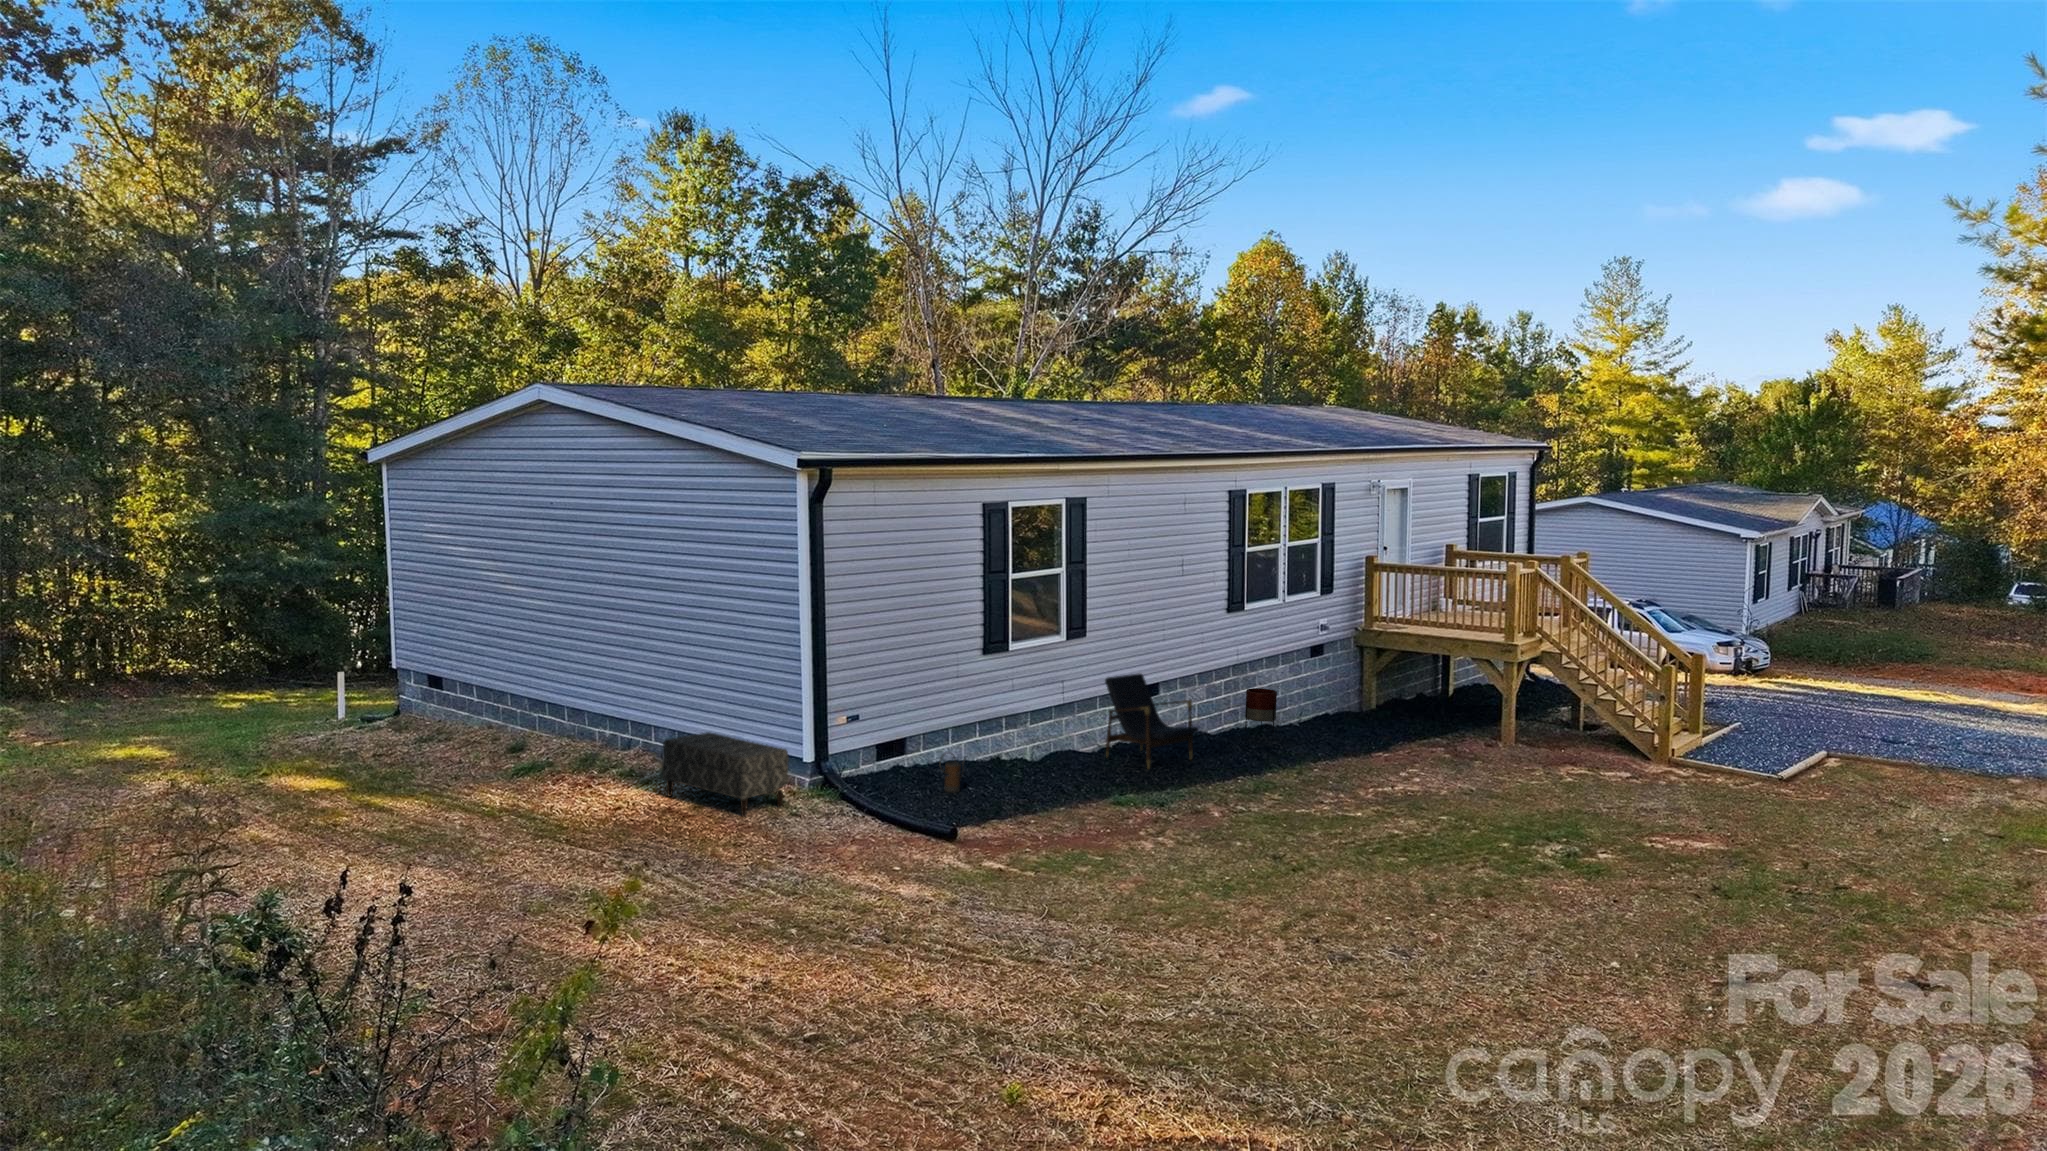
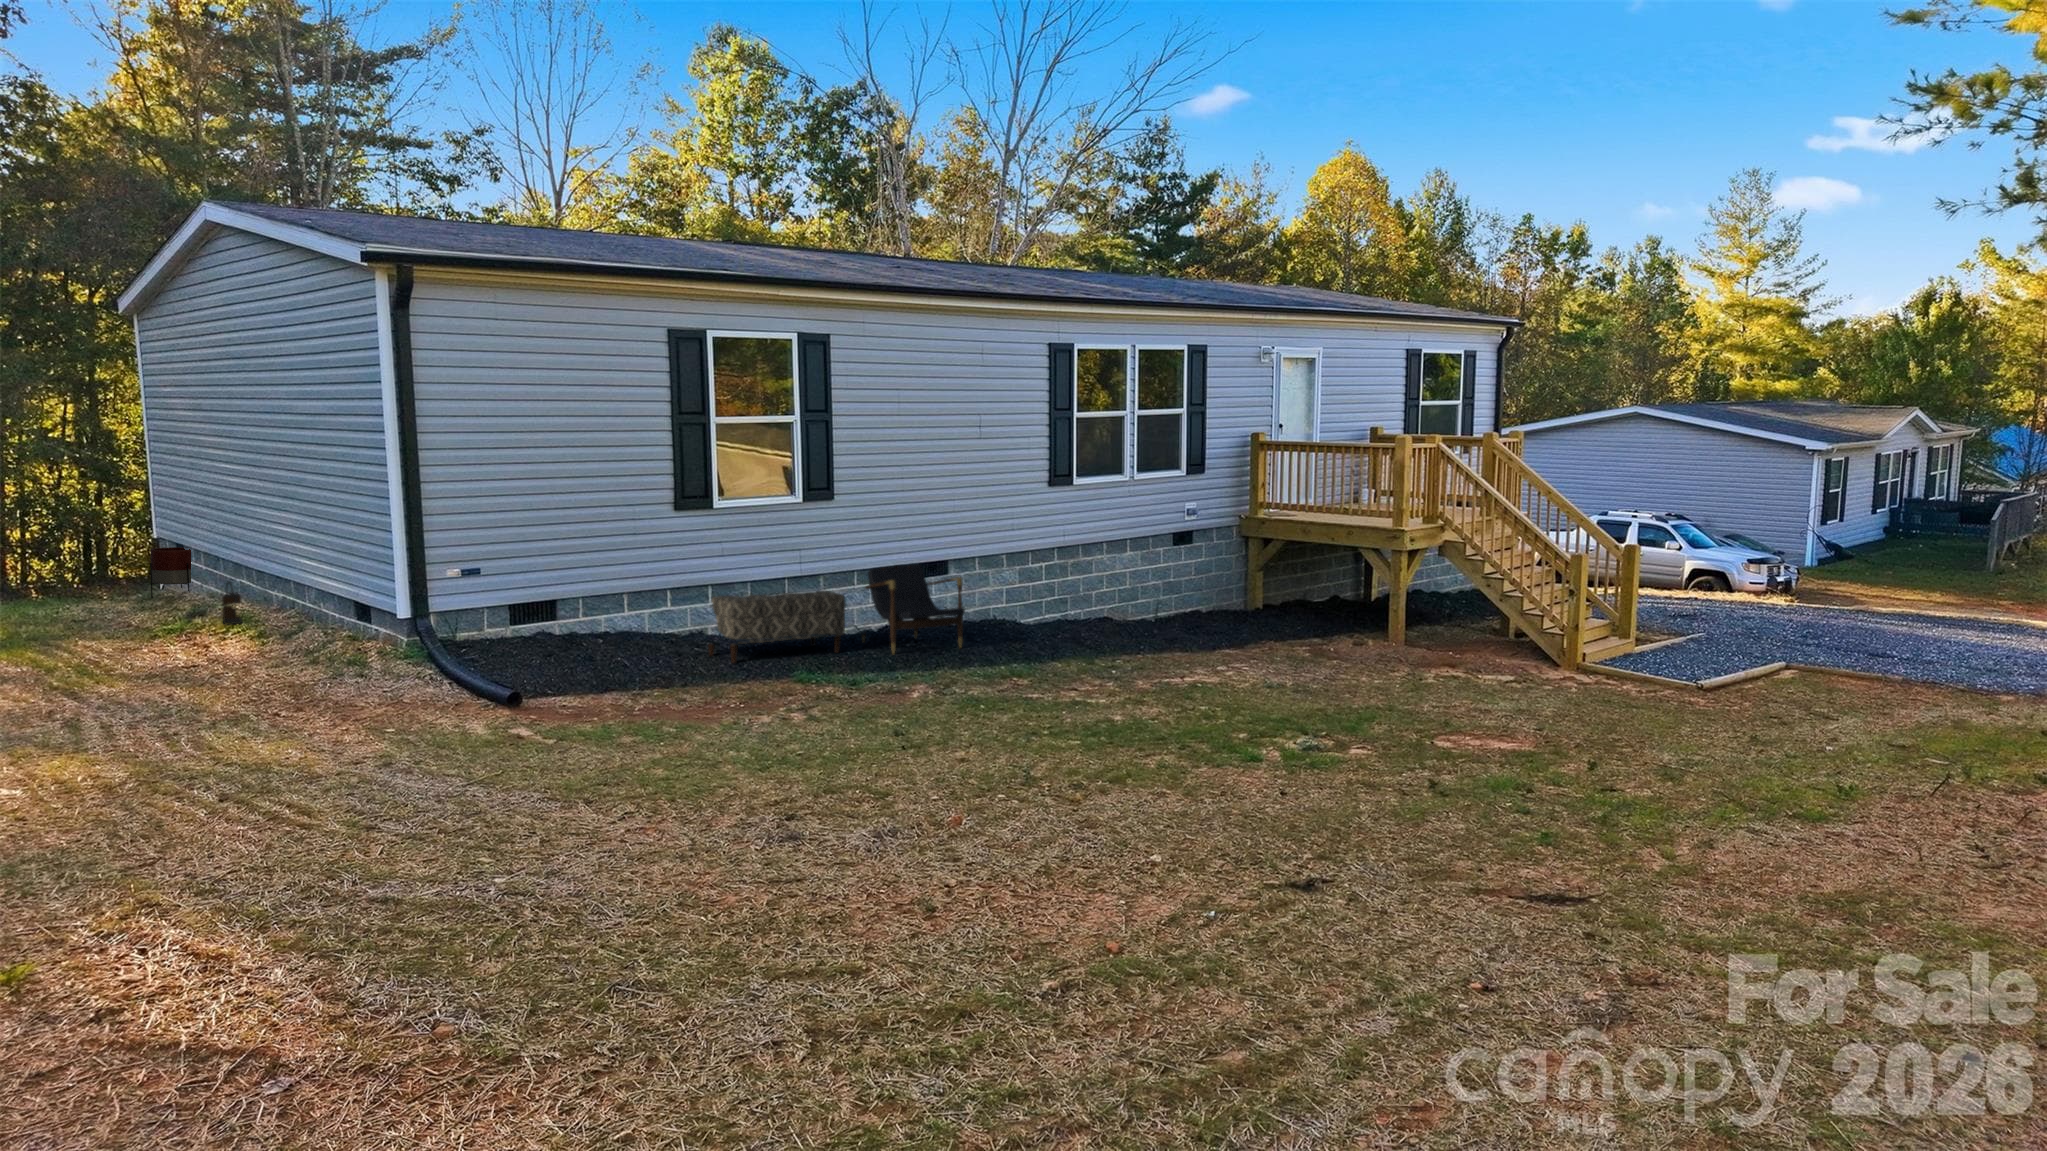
planter: present [1245,688,1277,733] -> present [150,547,191,598]
bench: present [662,732,789,817] -> present [708,589,846,663]
watering can: present [939,753,965,792] -> present [222,582,242,624]

